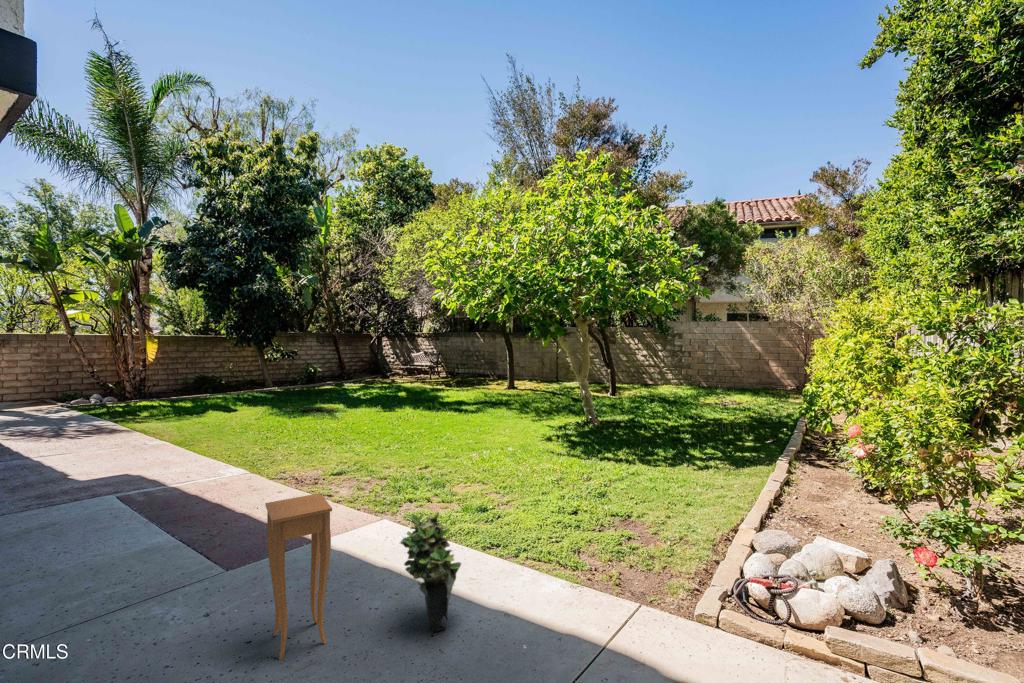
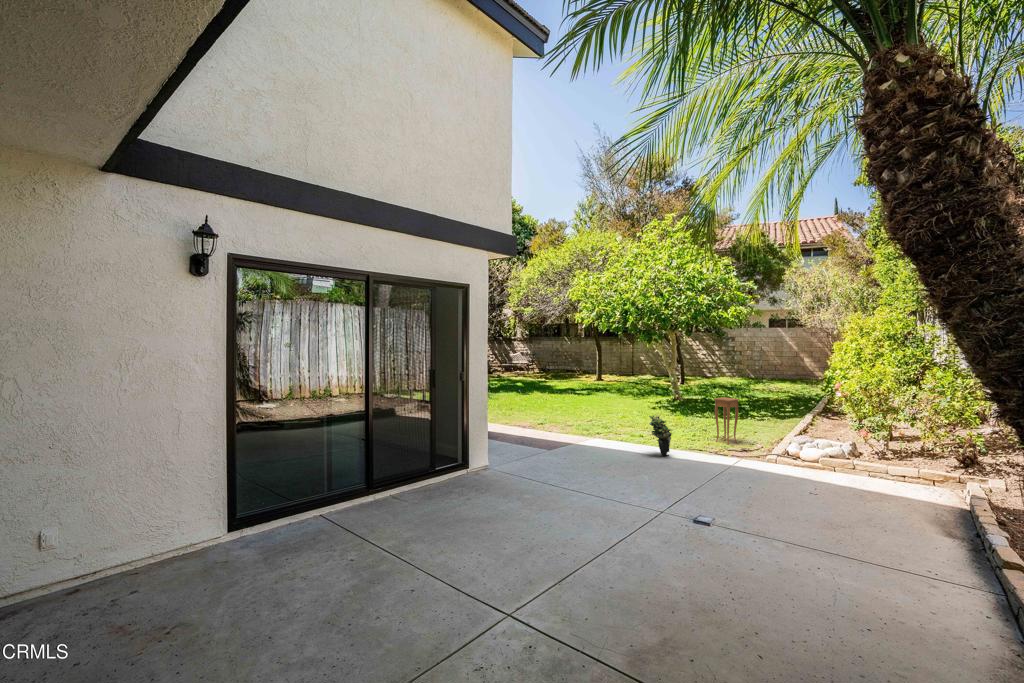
side table: present [265,493,332,660] -> present [714,397,740,444]

